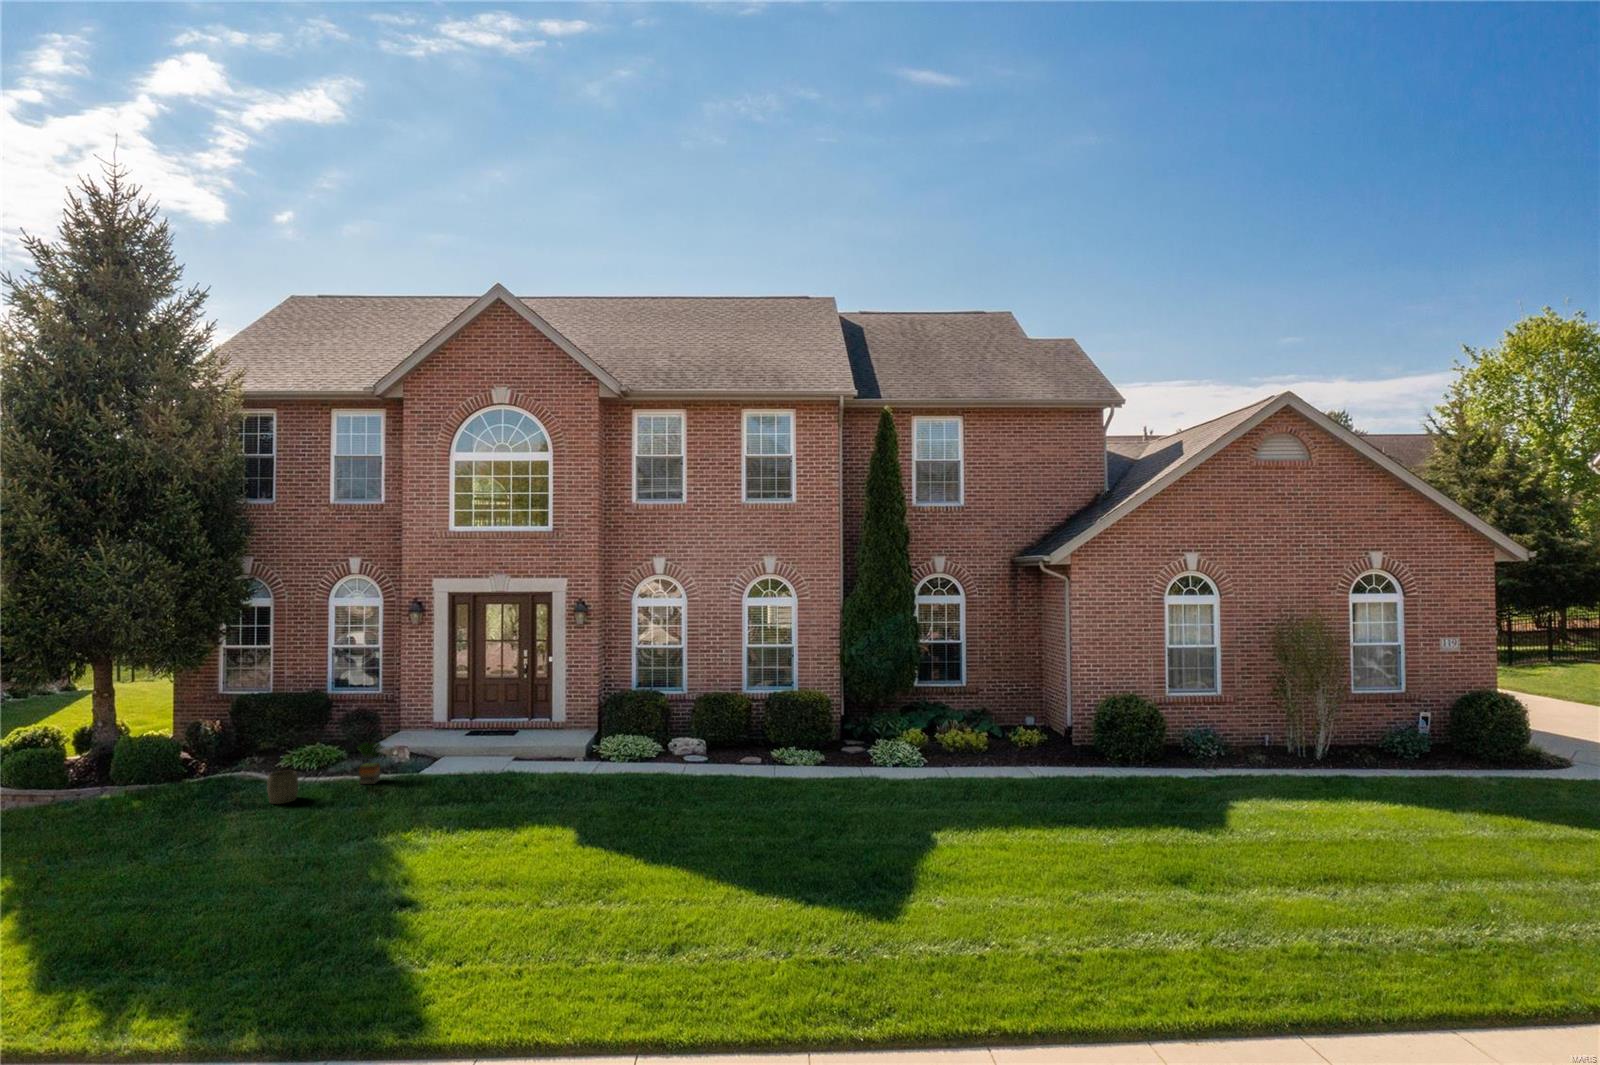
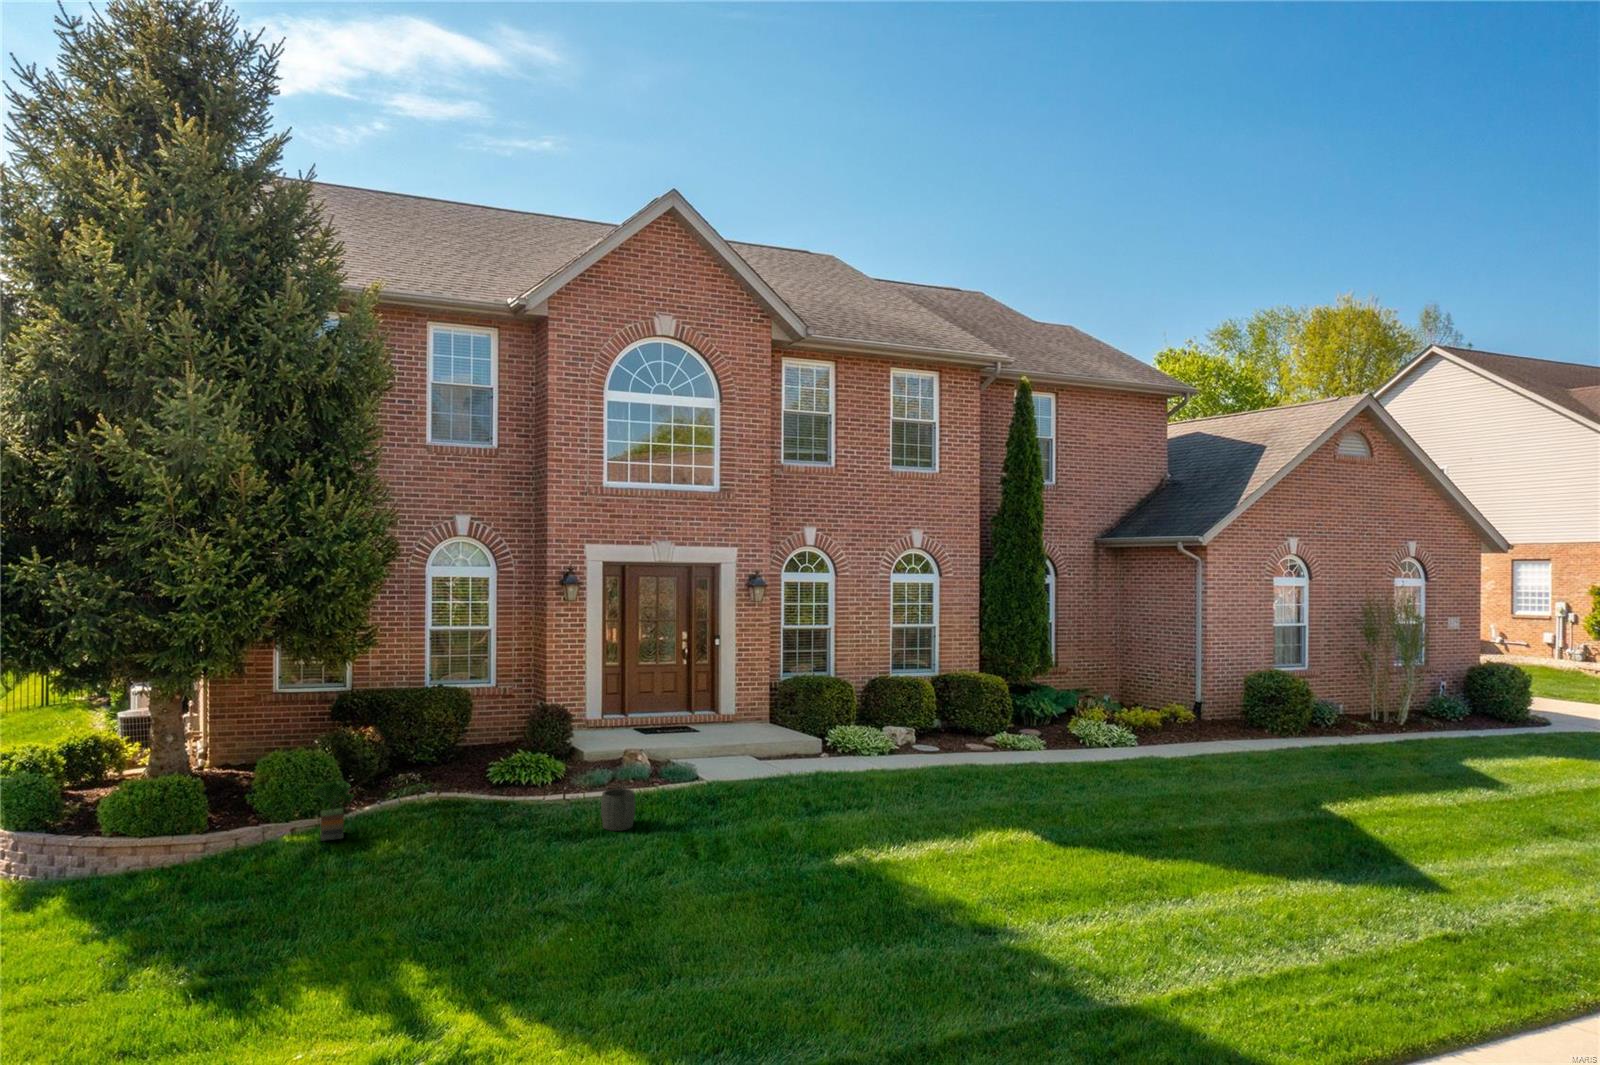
potted tree: present [358,742,384,784] -> present [314,781,353,841]

